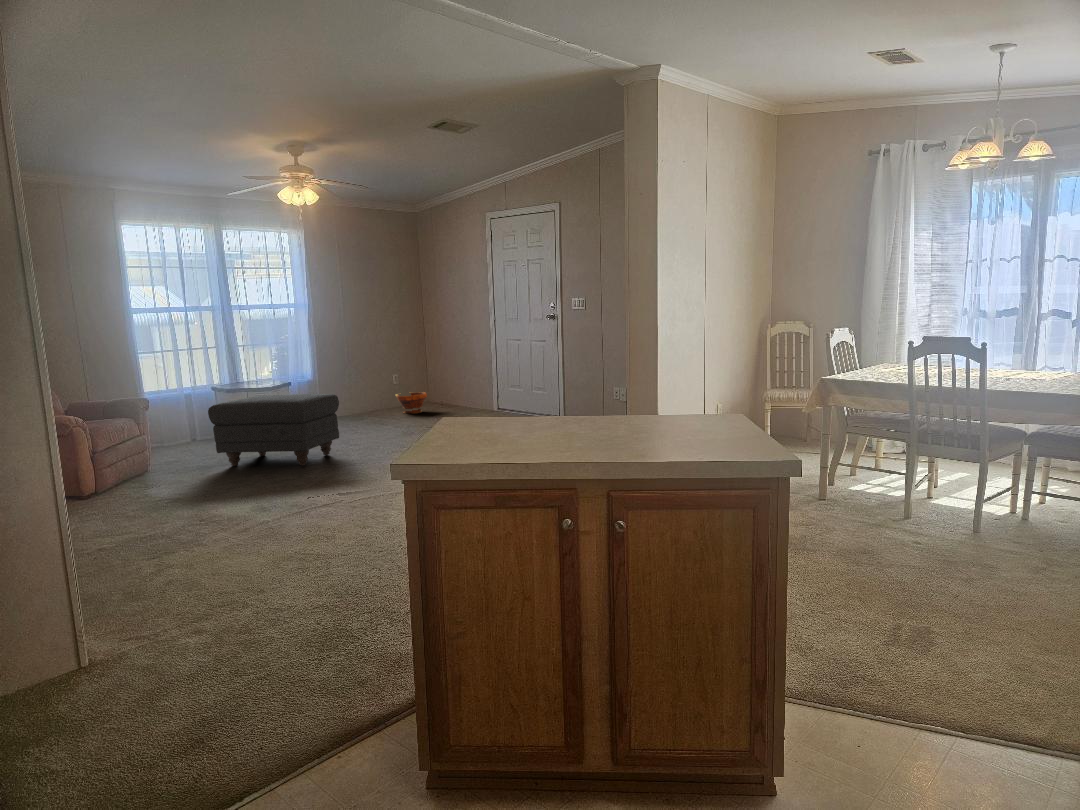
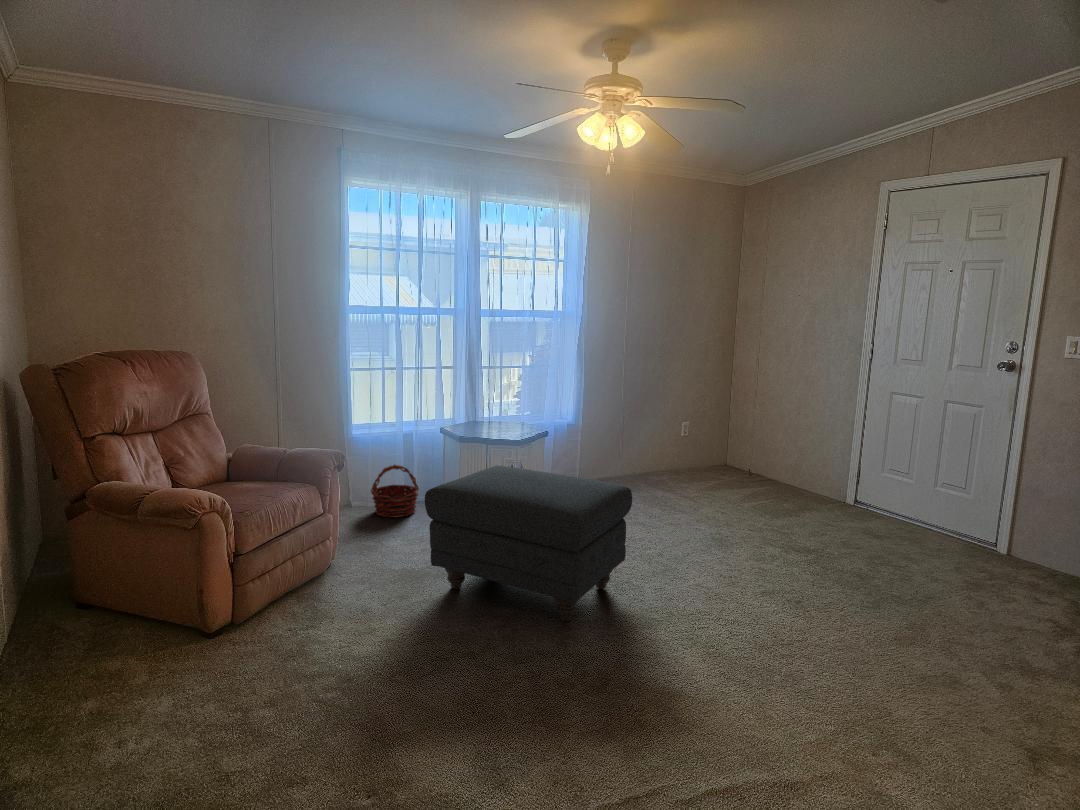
planter: present [396,392,427,413] -> none [680,445,725,479]
basket: none [163,416,200,452] -> present [371,465,419,517]

